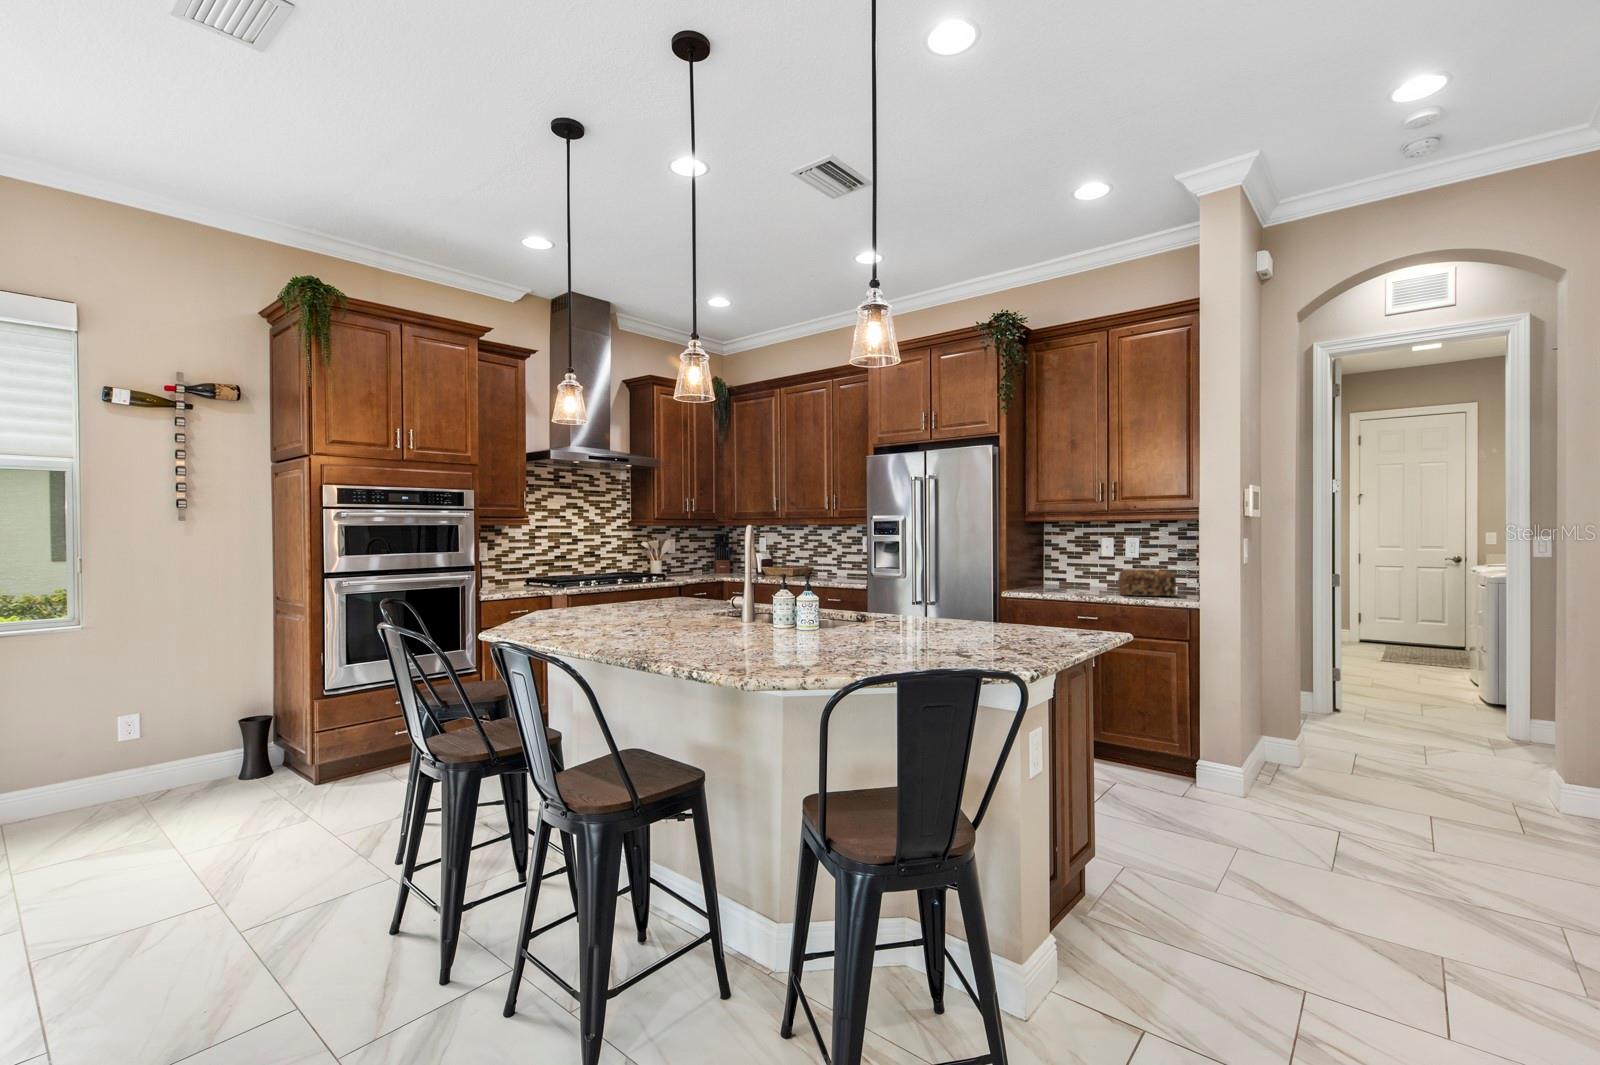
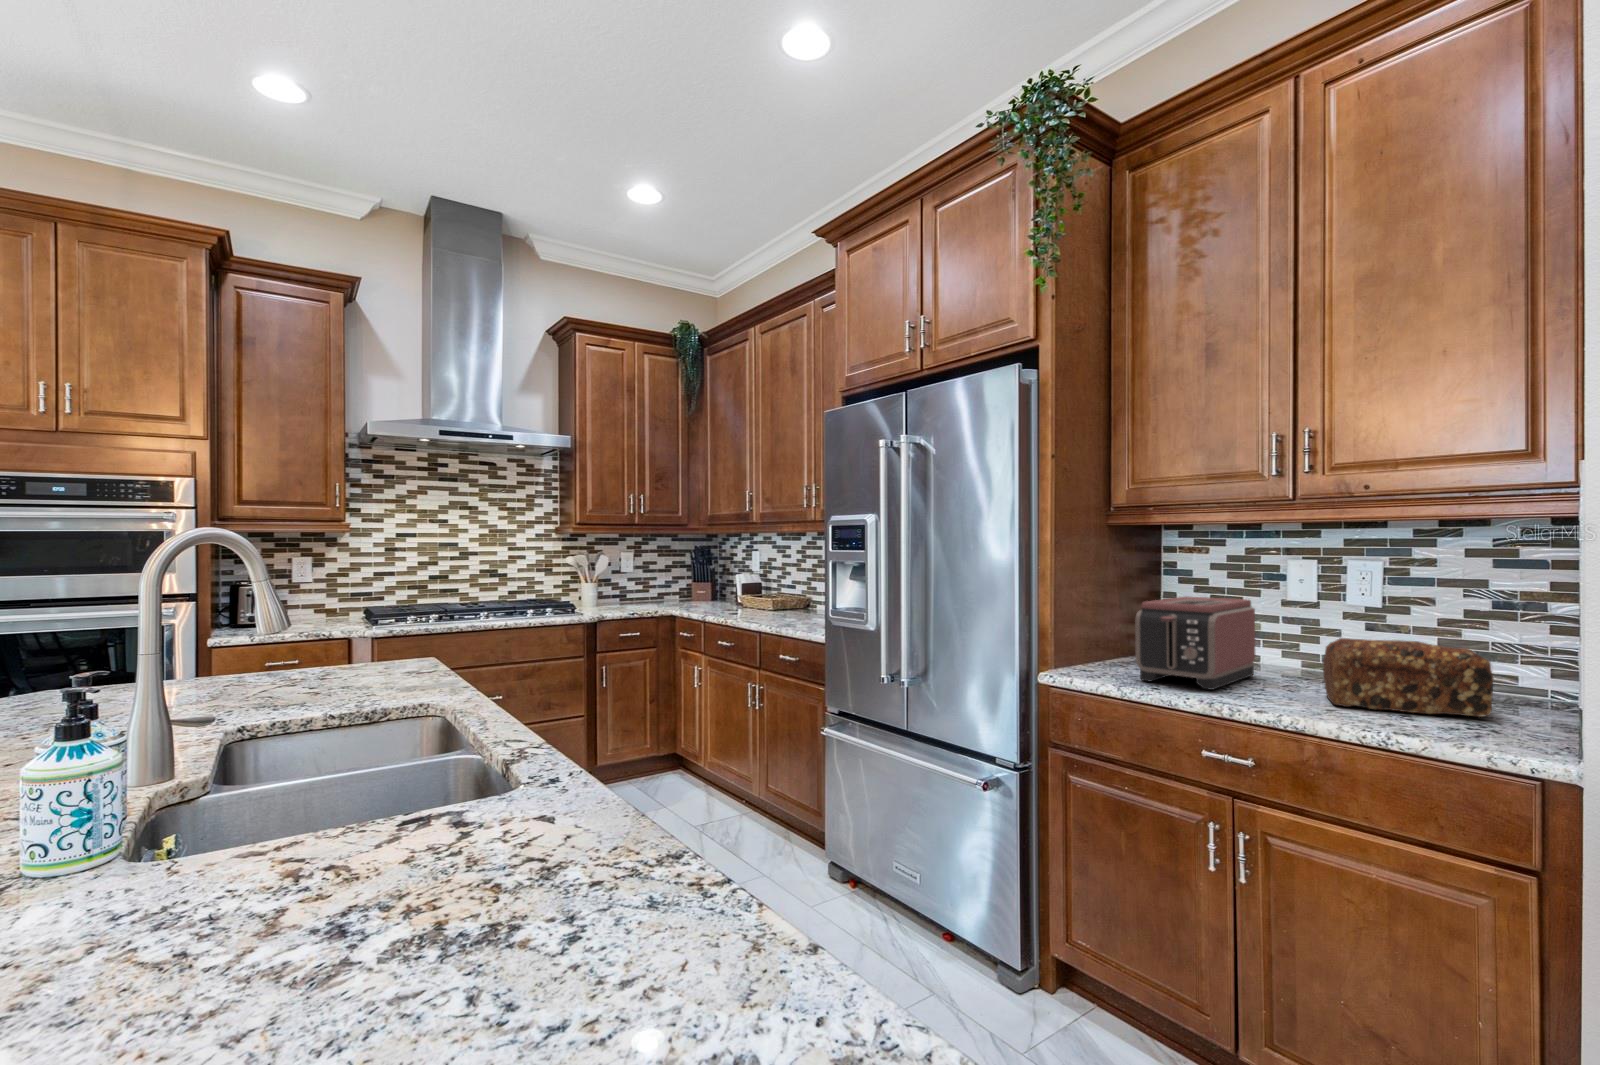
toaster: none [1043,555,1090,594] -> present [1135,597,1255,690]

